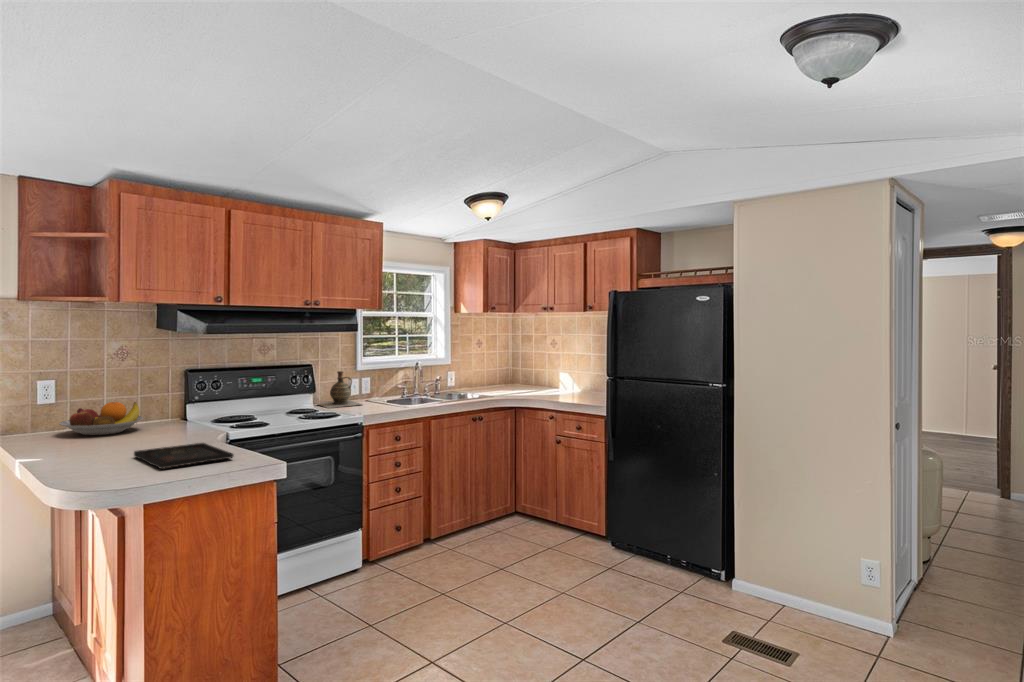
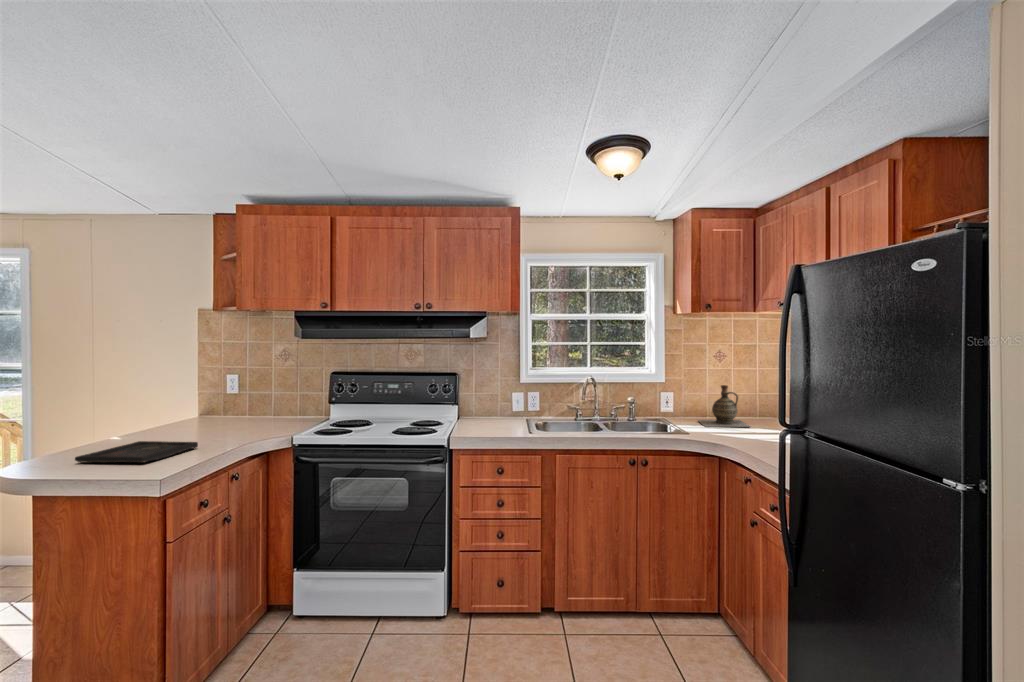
ceramic jug: present [316,371,361,408] -> present [698,385,750,427]
fruit bowl: present [59,402,144,435] -> none [213,397,281,424]

